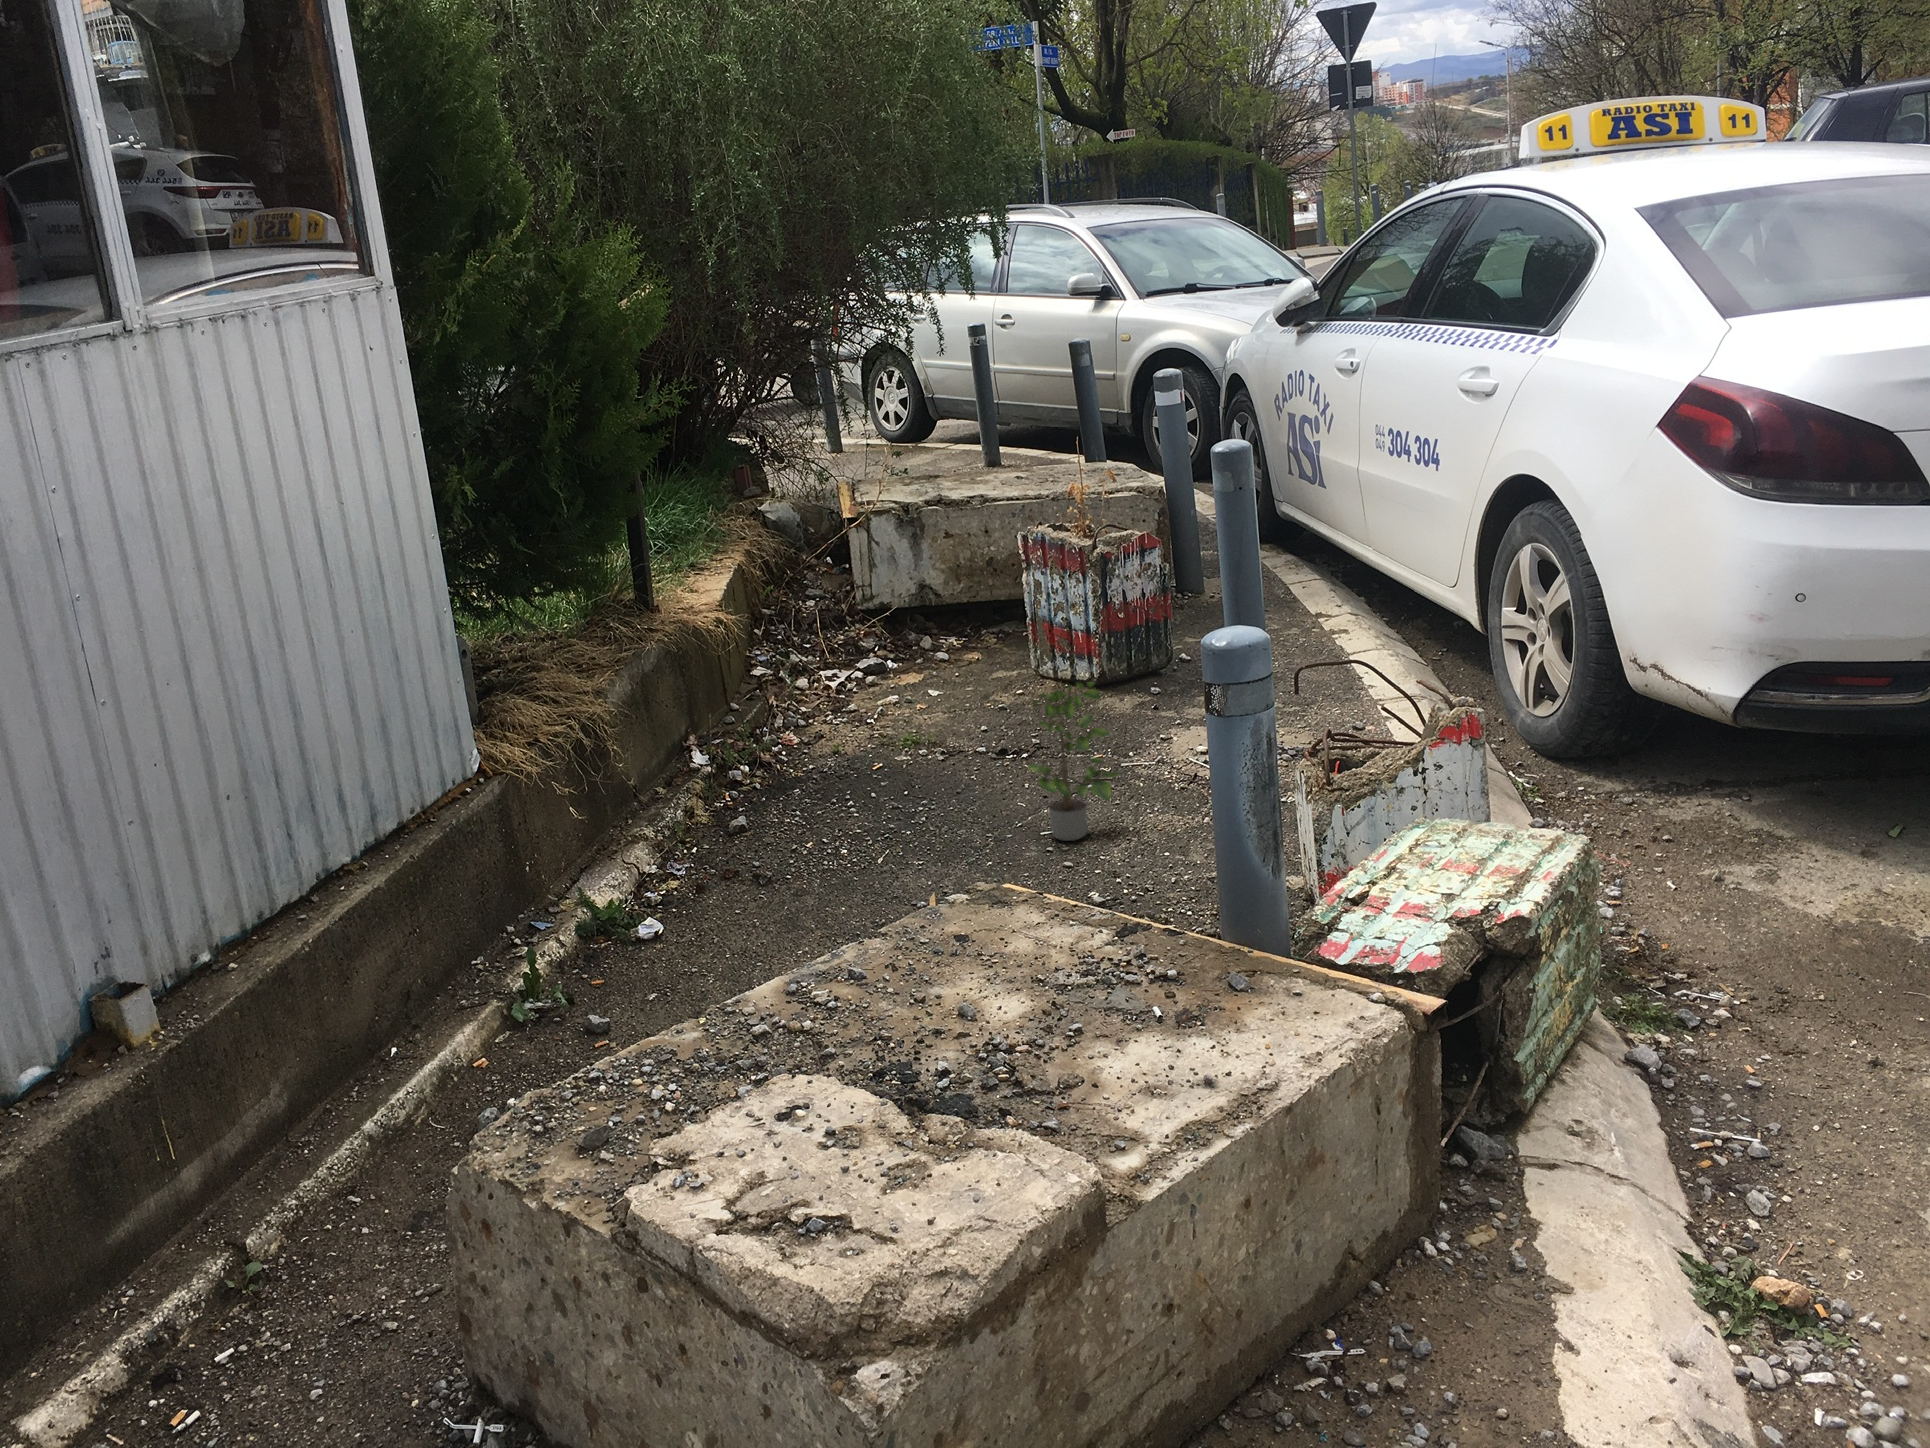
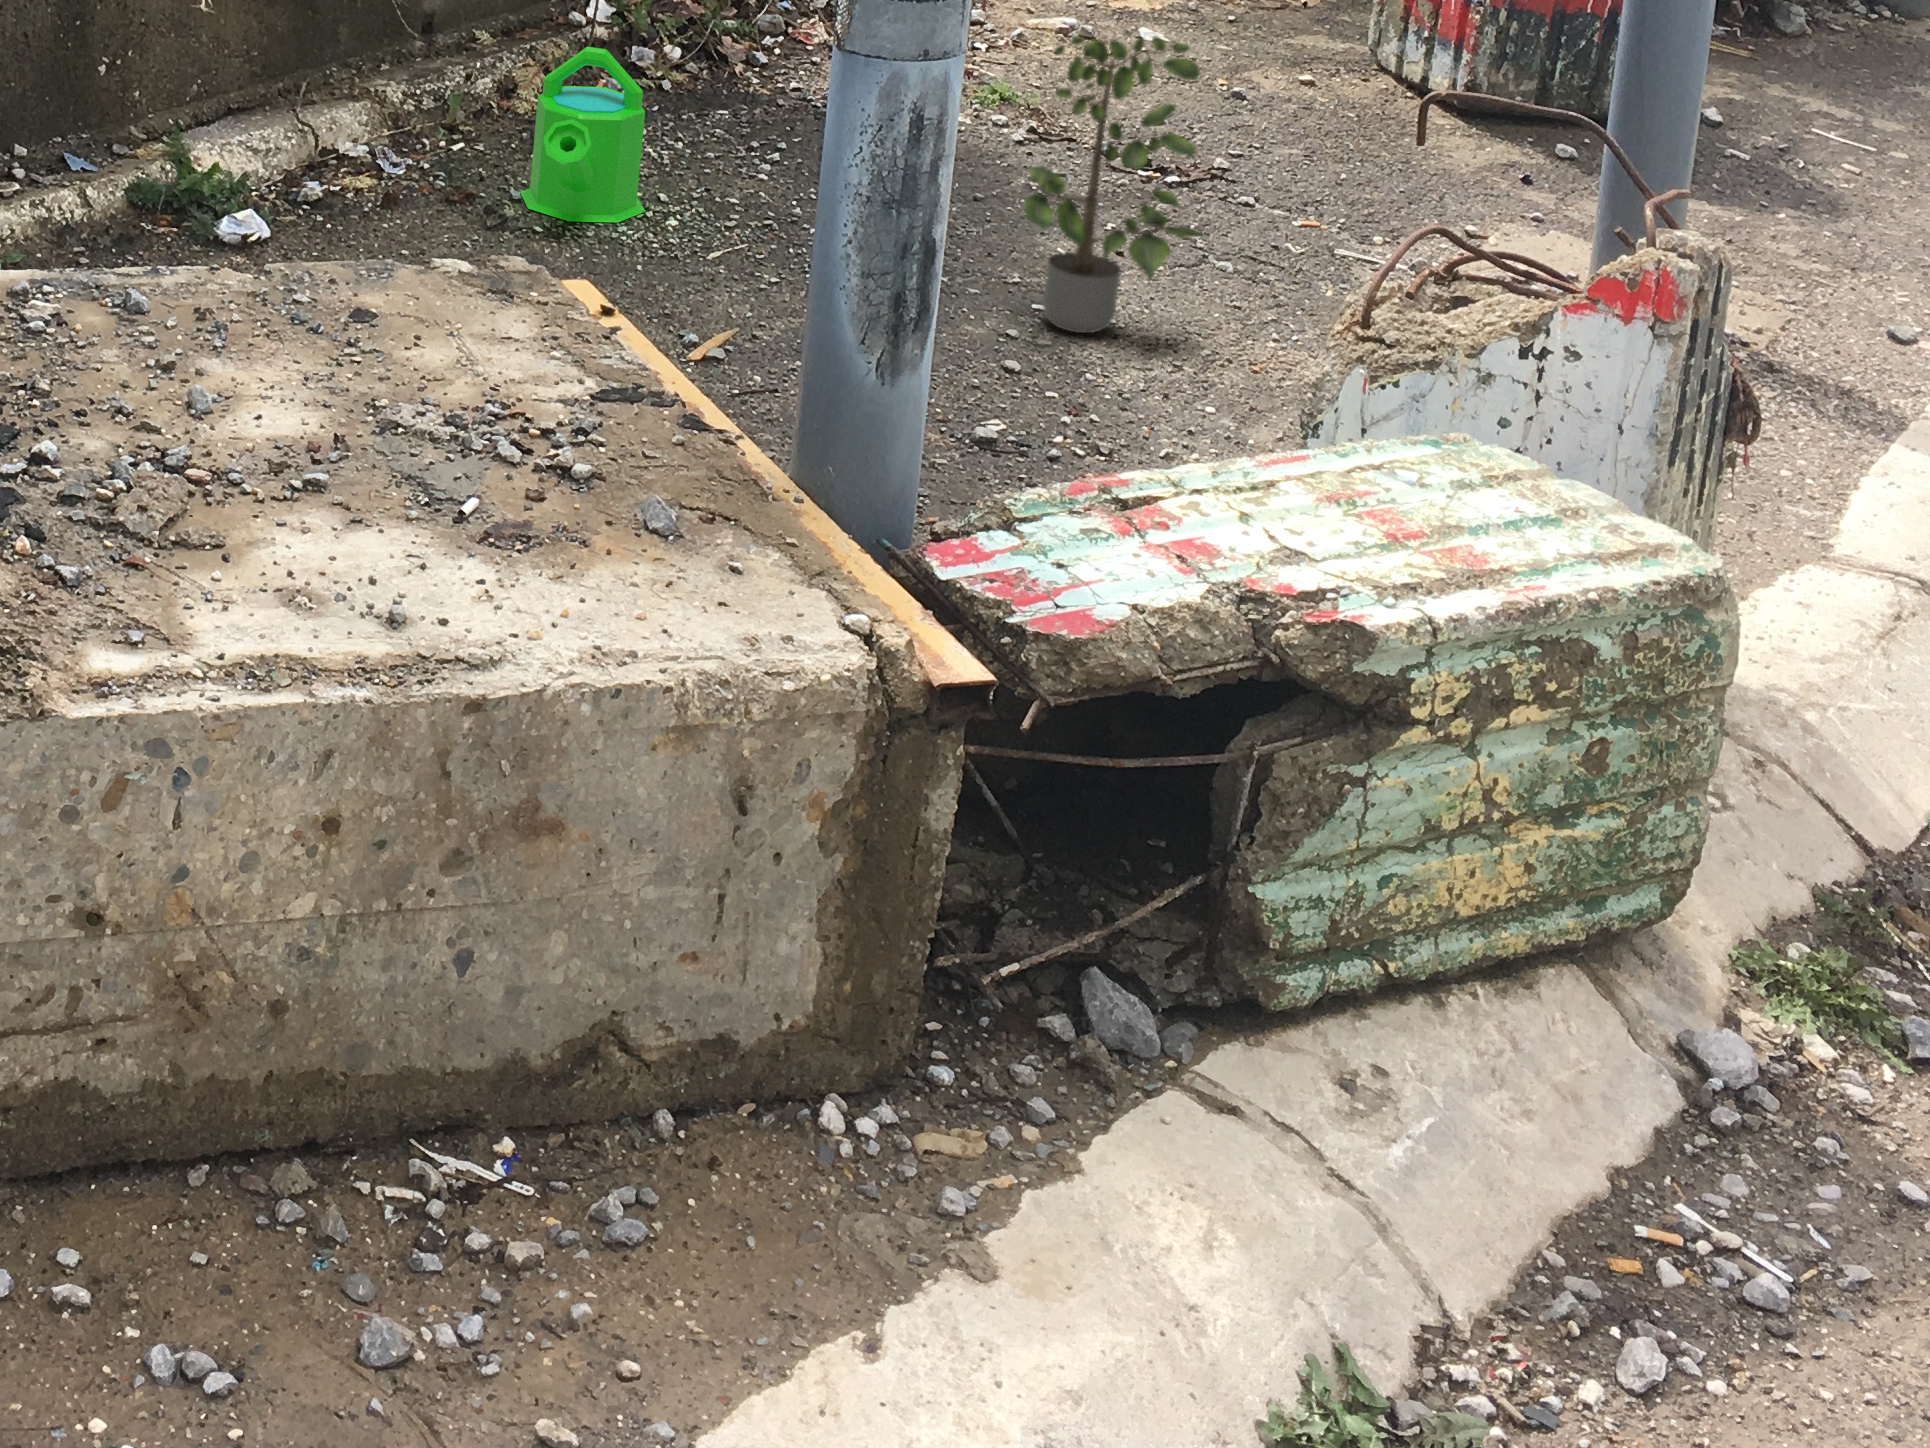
watering can: none [750,774,820,871] -> present [520,47,645,223]

